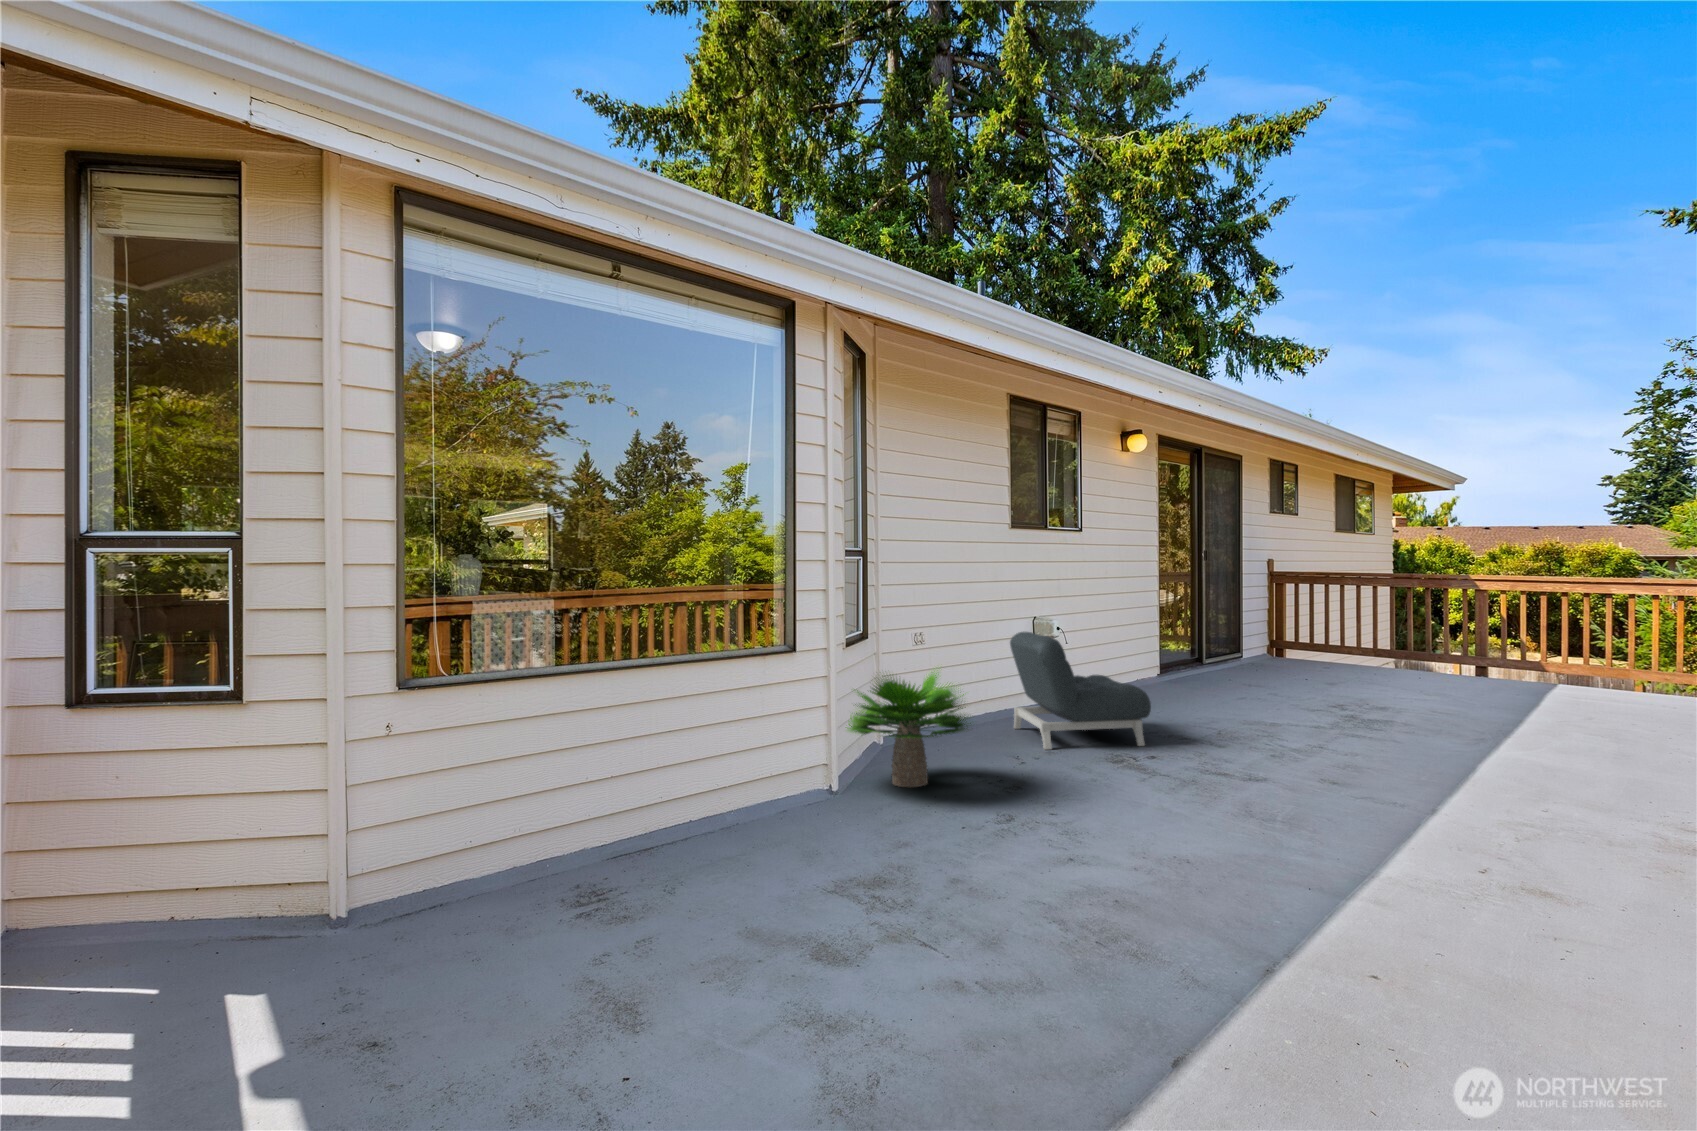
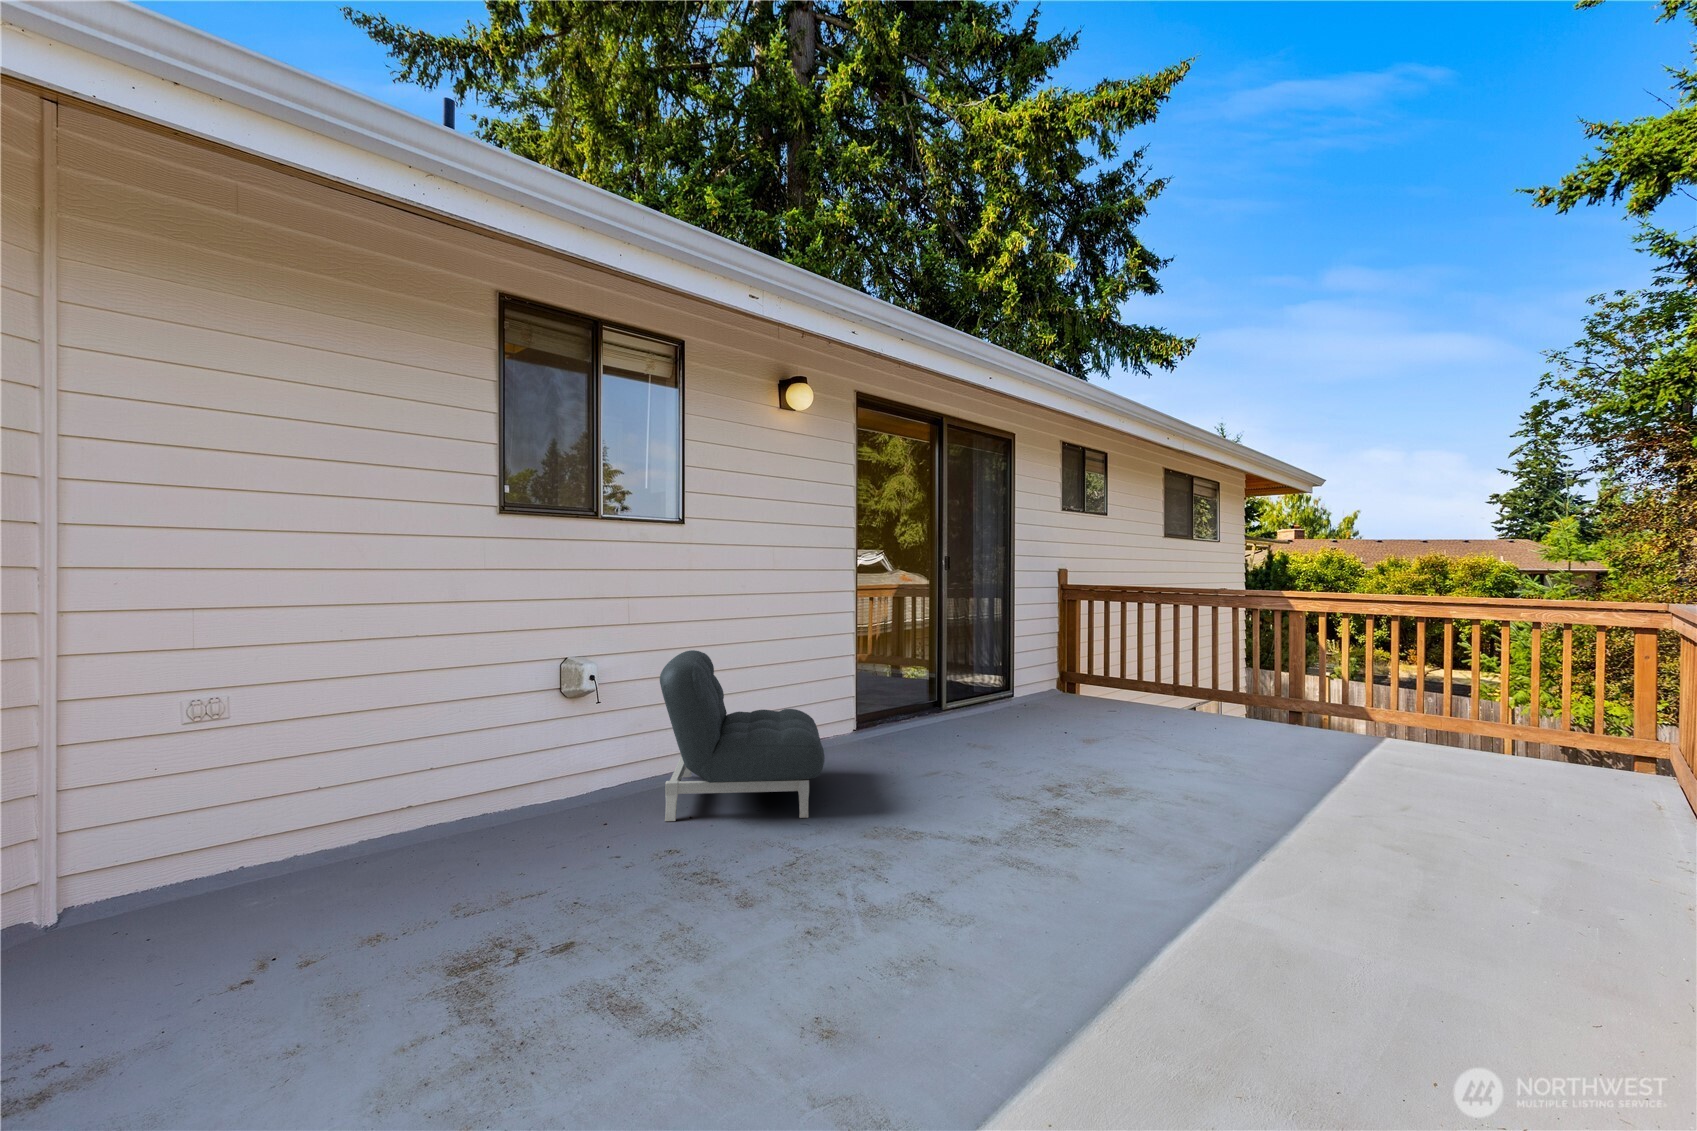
potted plant: present [846,671,971,788] -> none [218,708,483,907]

